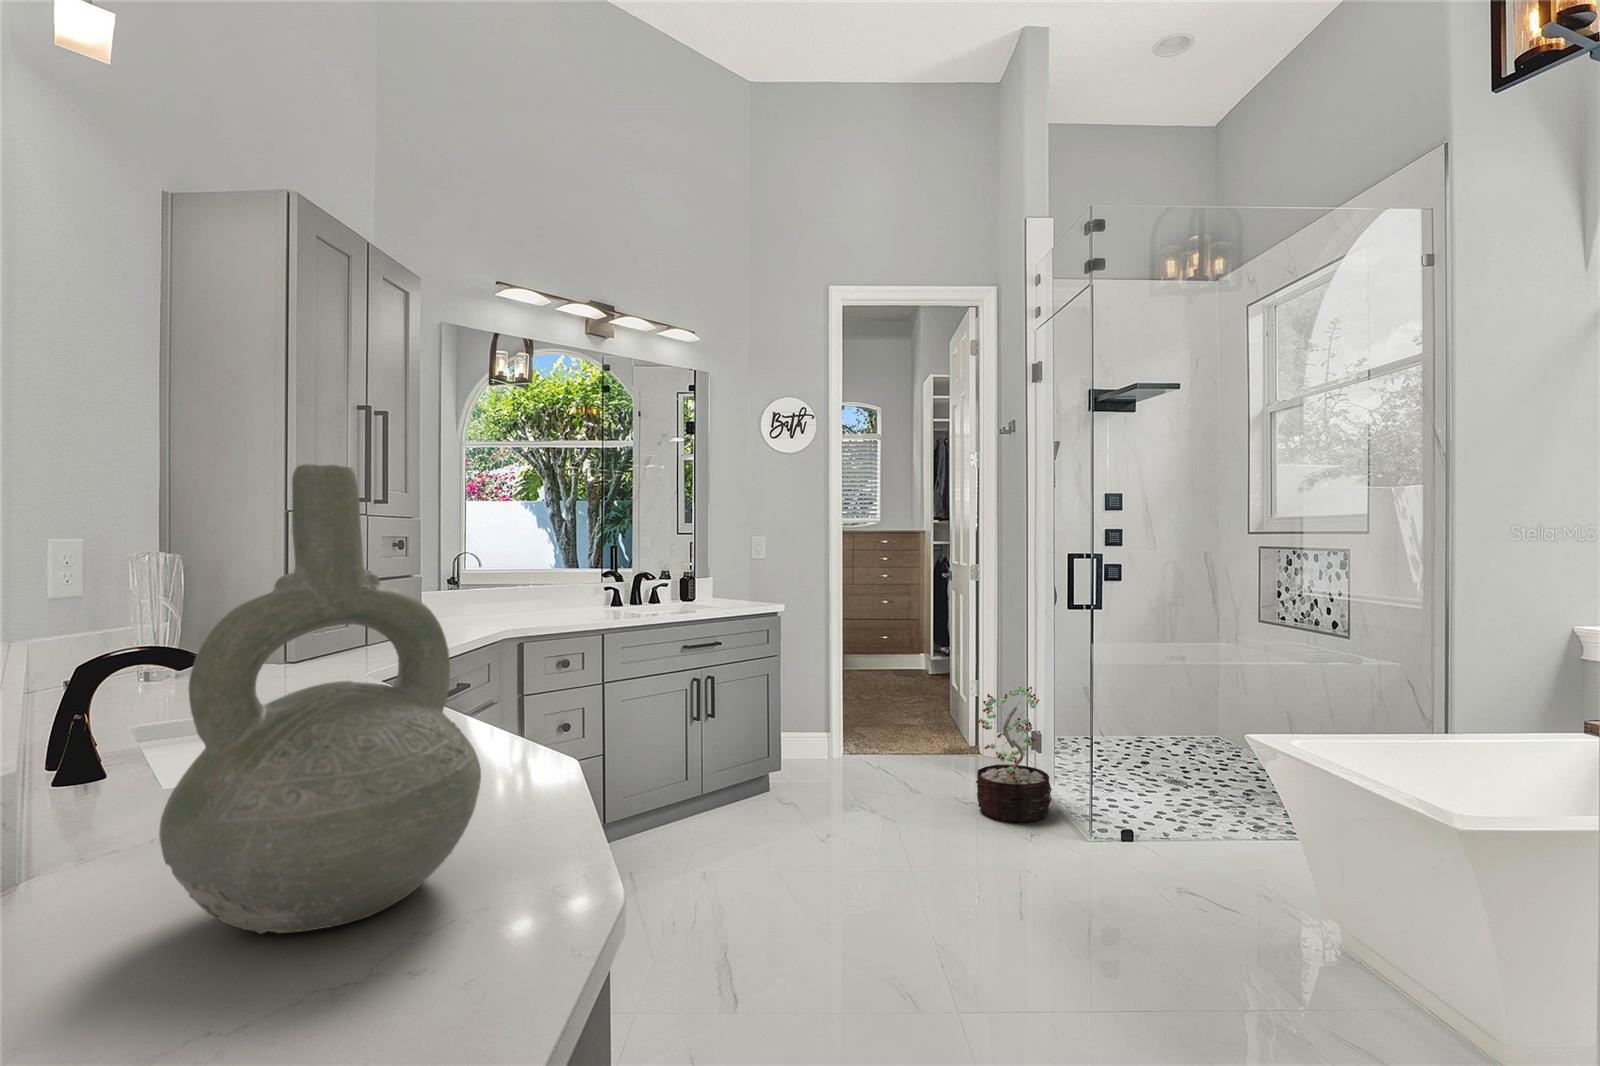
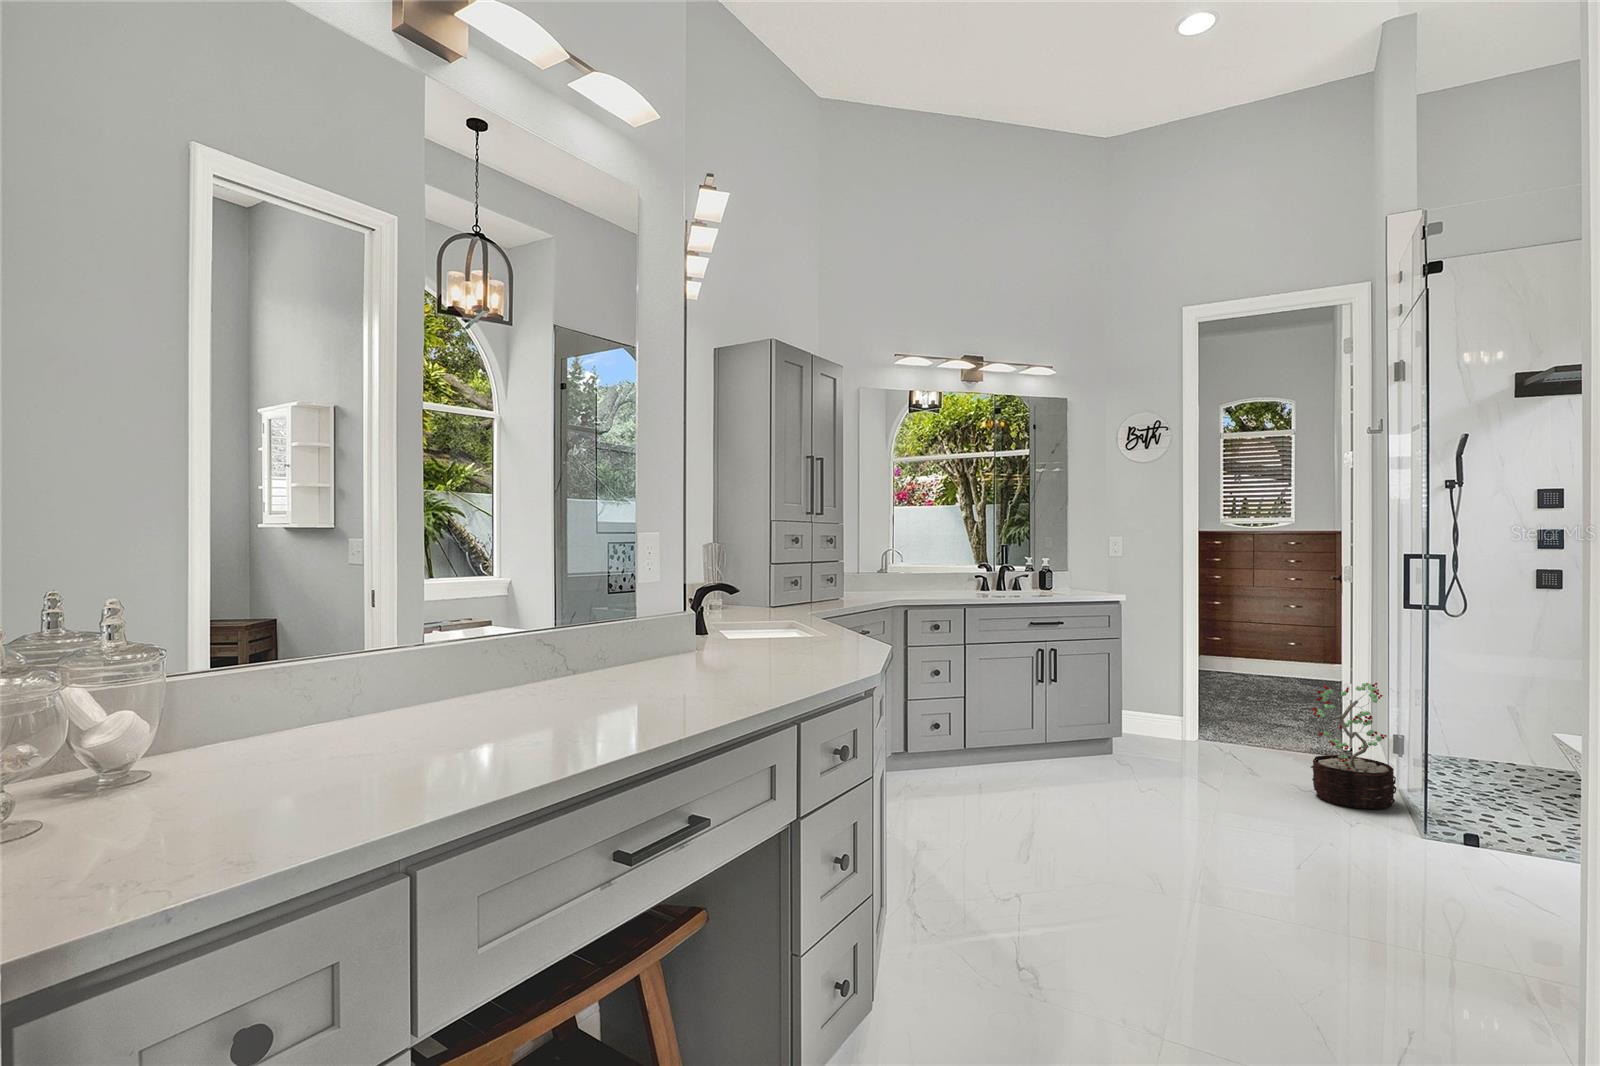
decorative vase: present [159,464,481,934] -> none [731,512,826,667]

